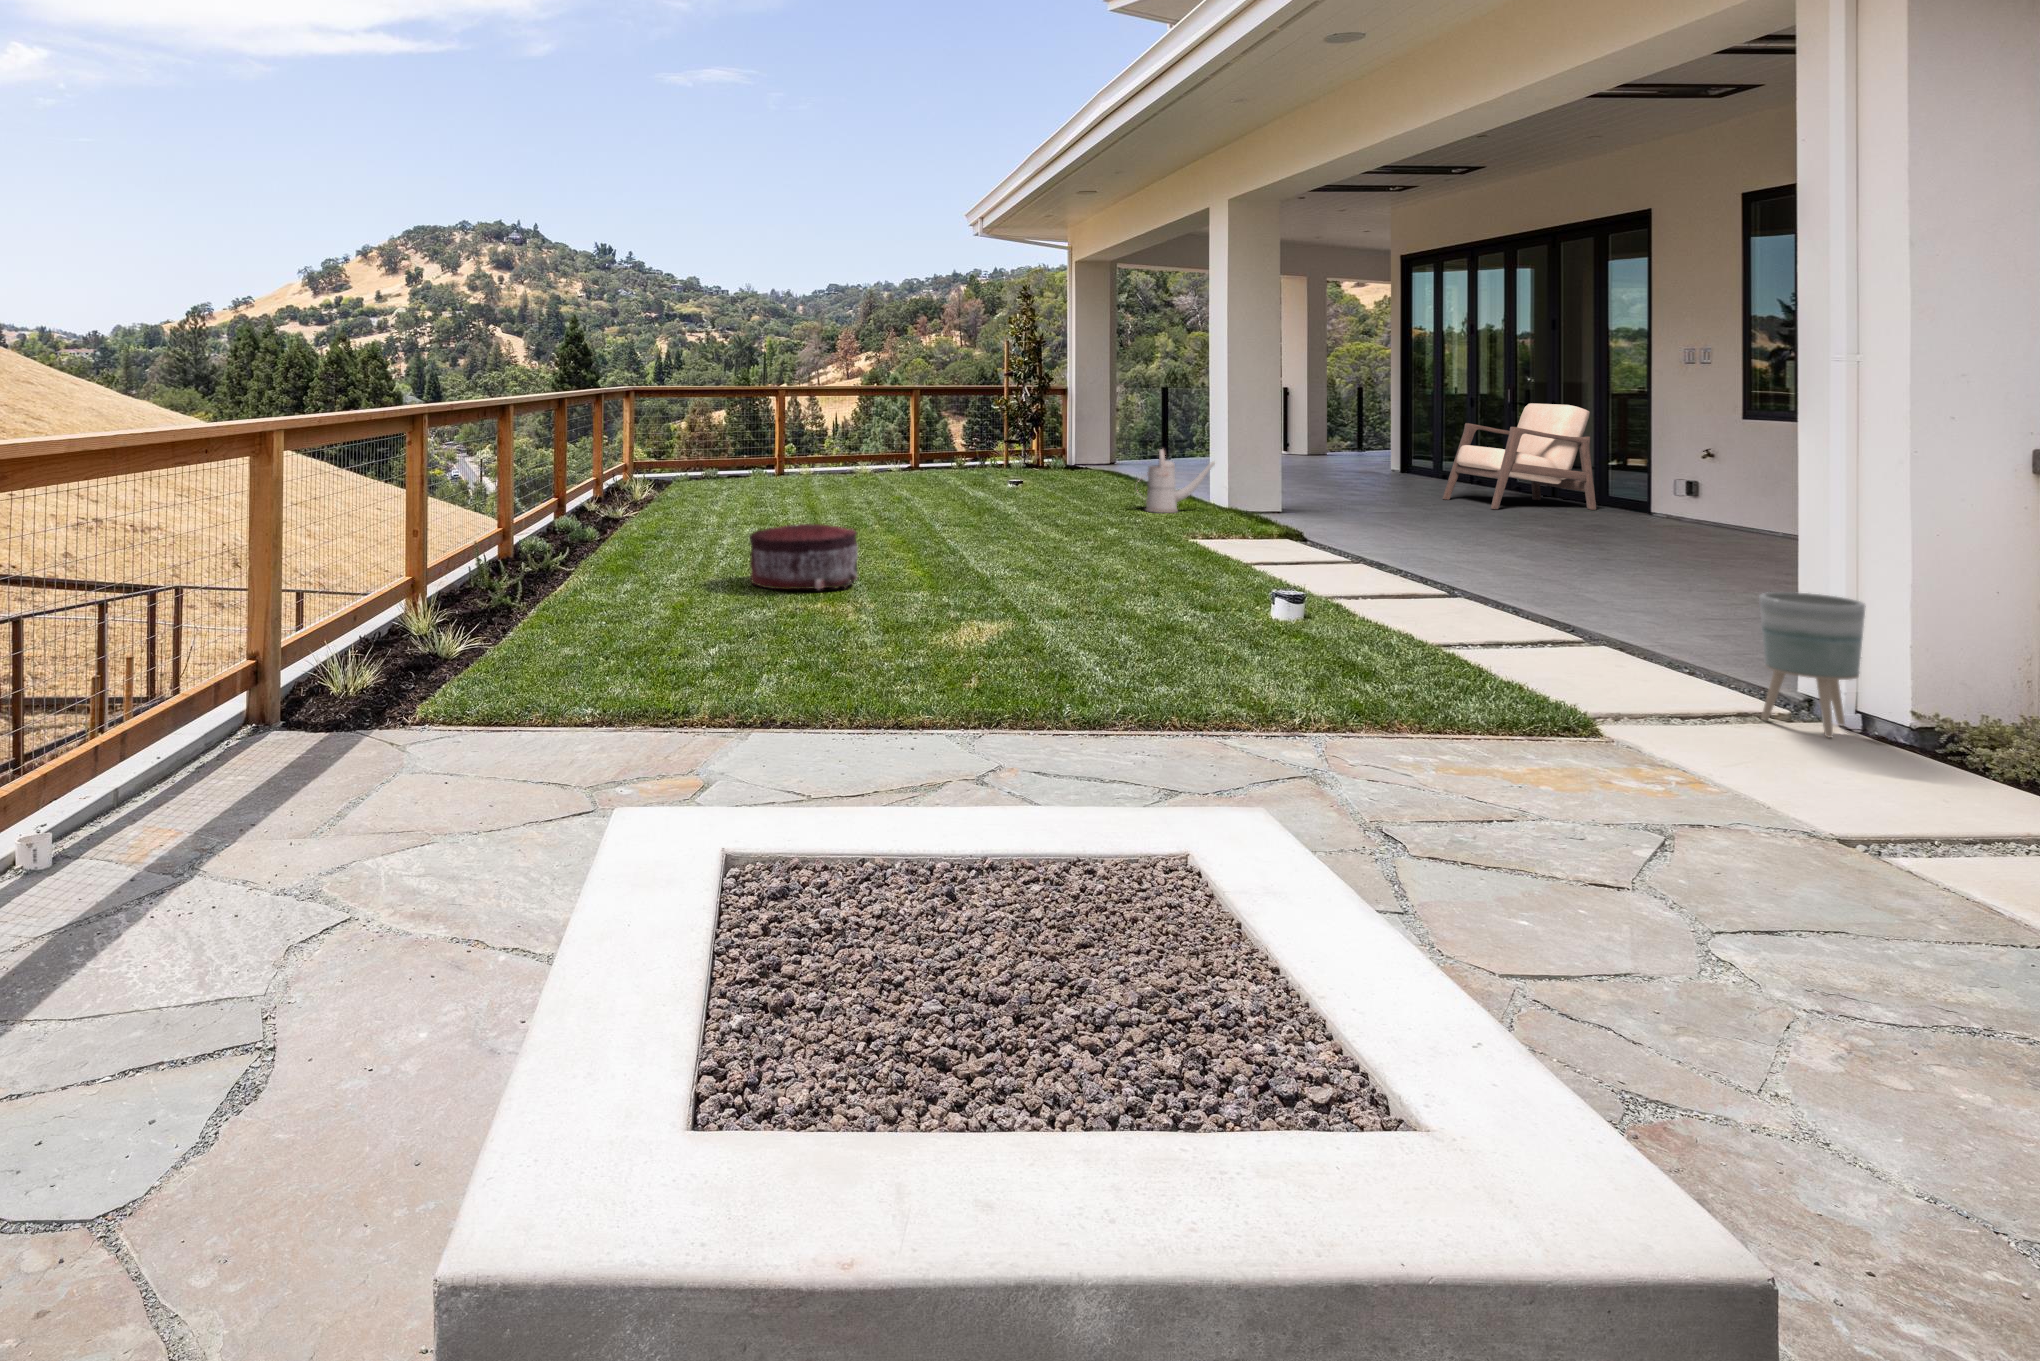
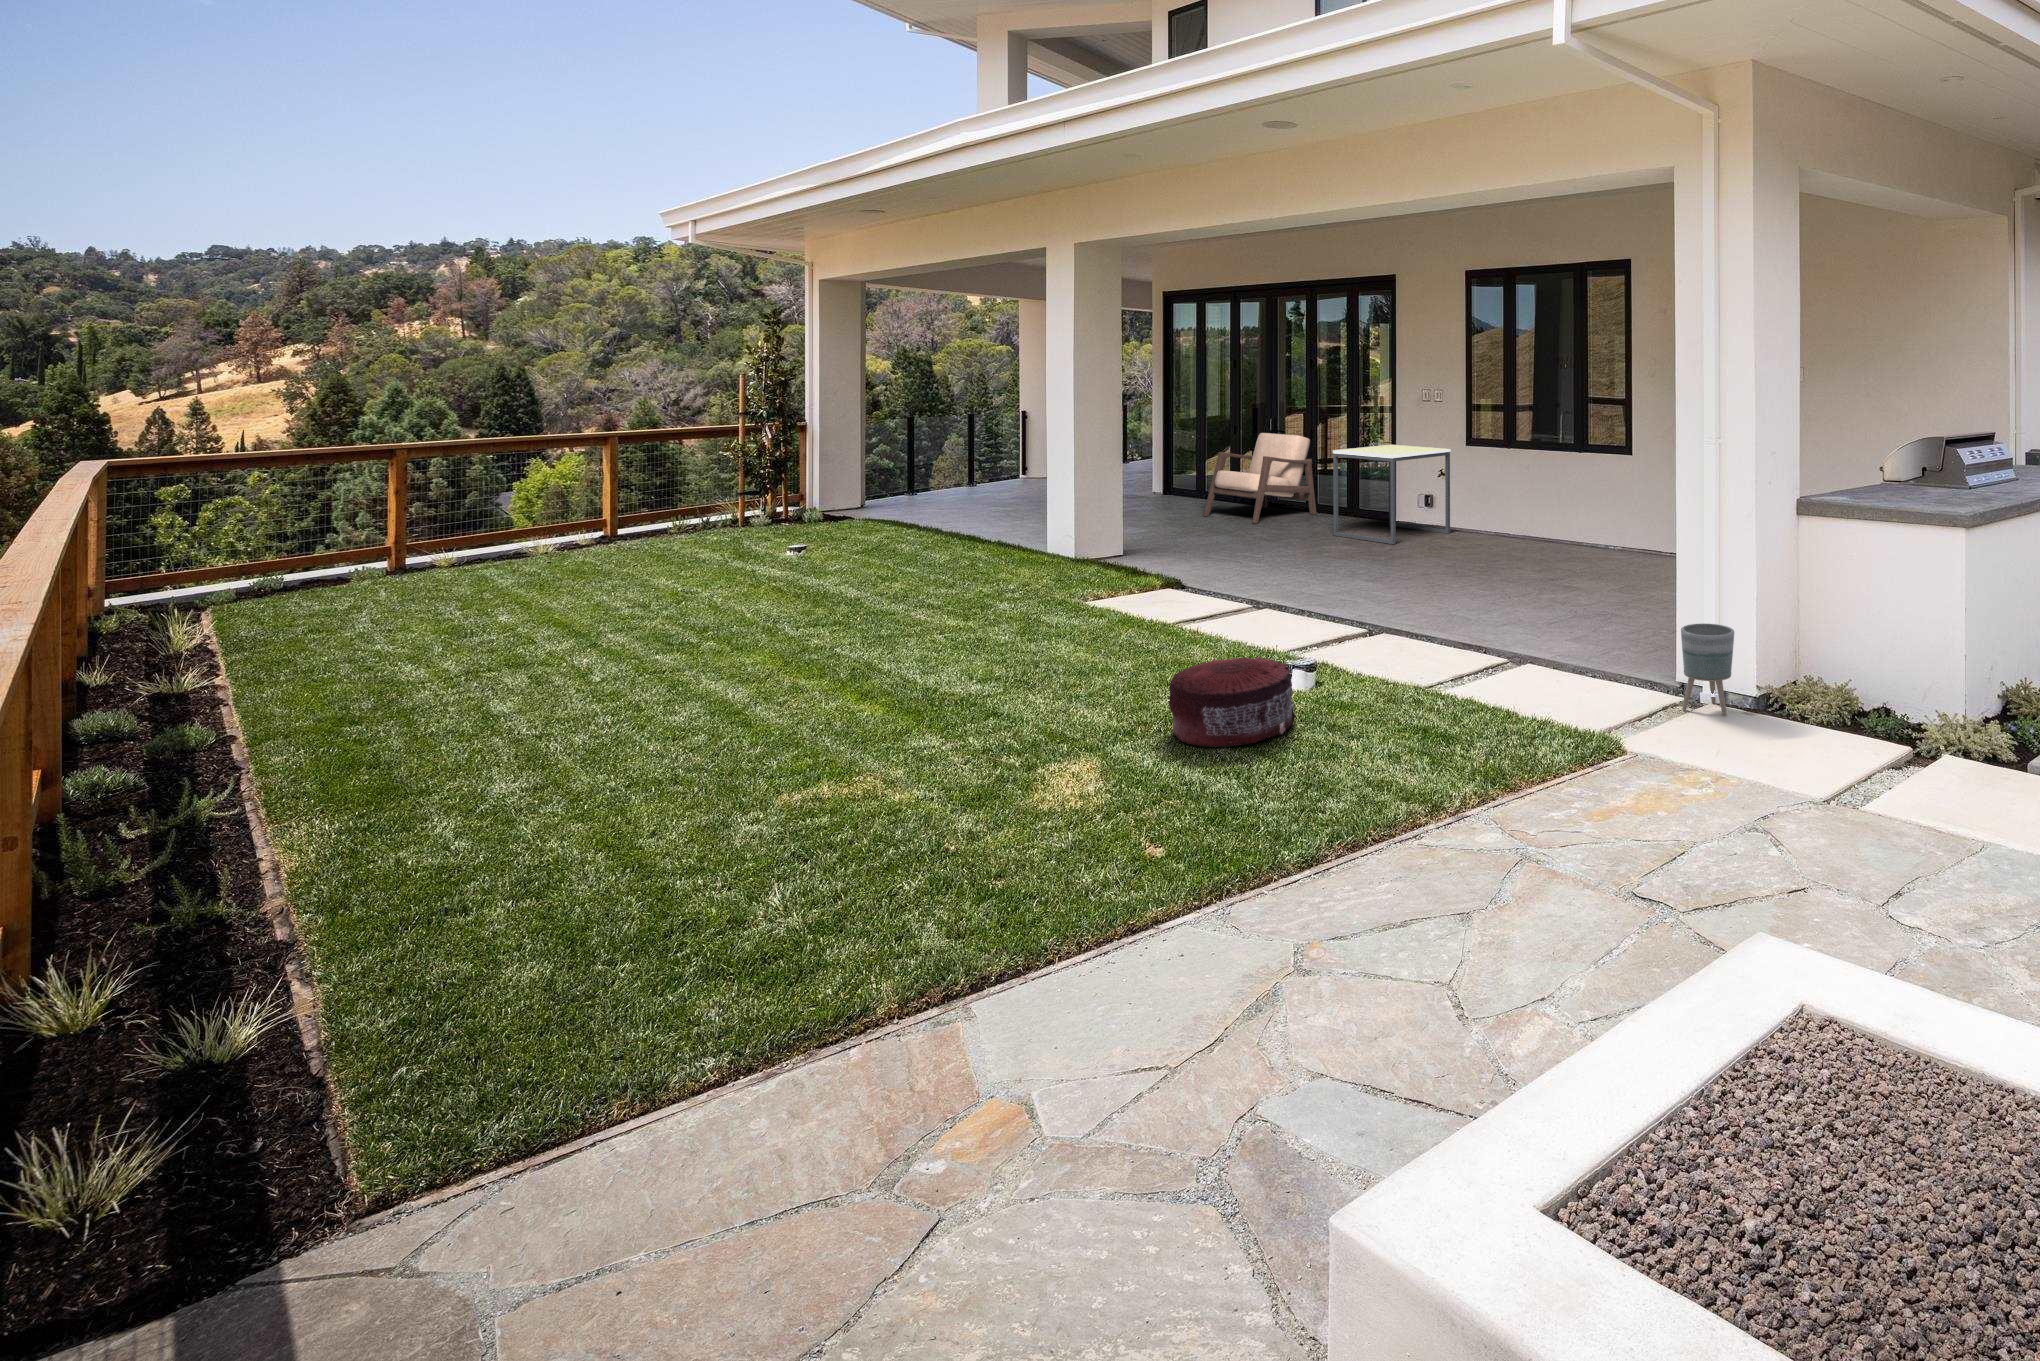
side table: none [1578,414,1769,541] -> present [1333,445,1450,544]
watering can: present [1136,449,1215,513] -> none [980,508,1057,571]
pouf: present [749,524,858,590] -> present [1168,656,1297,747]

